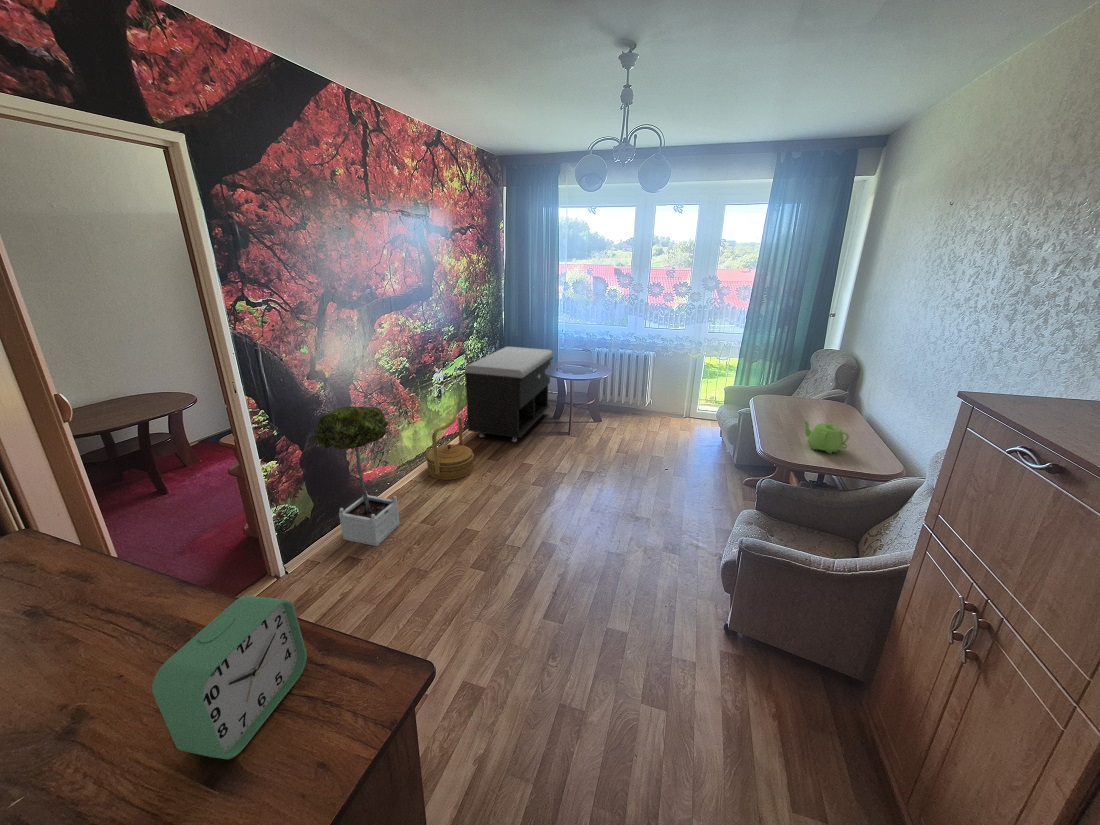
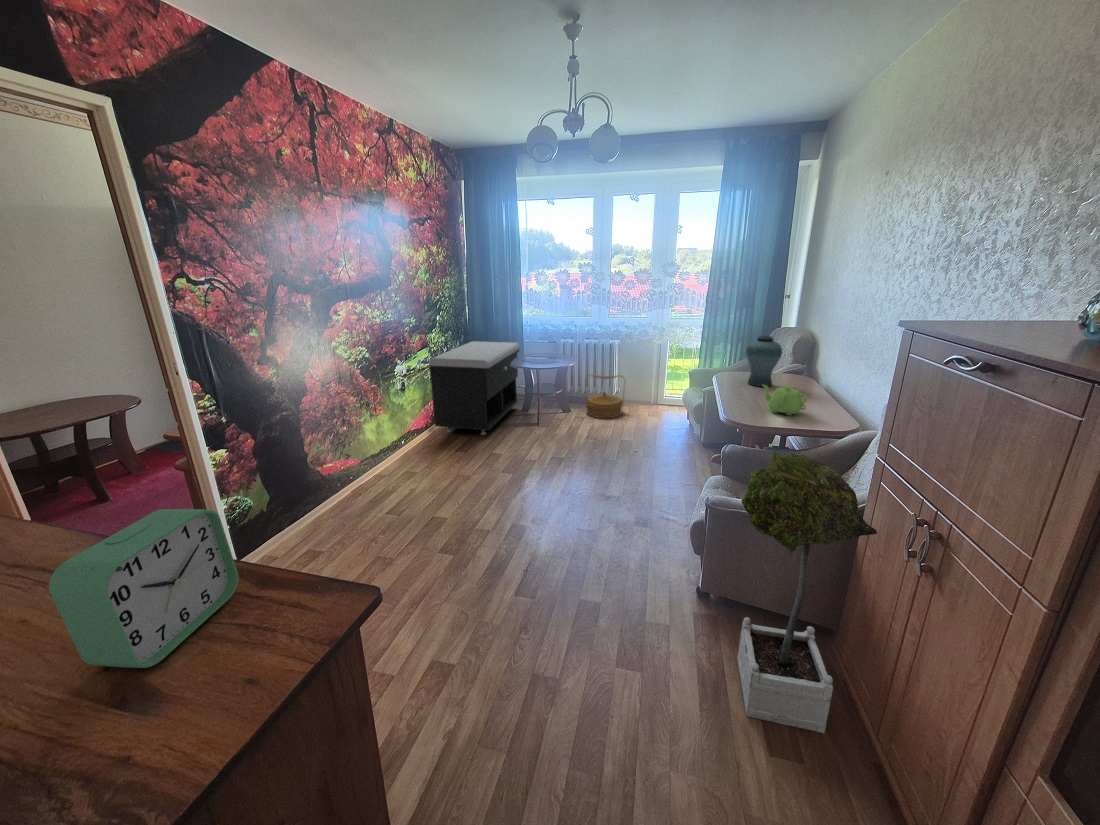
vase: none [786,364,824,416] -> present [746,336,782,387]
potted tree: present [314,406,400,546] -> present [737,451,877,733]
woven basket: present [426,416,474,480] -> present [585,375,625,418]

